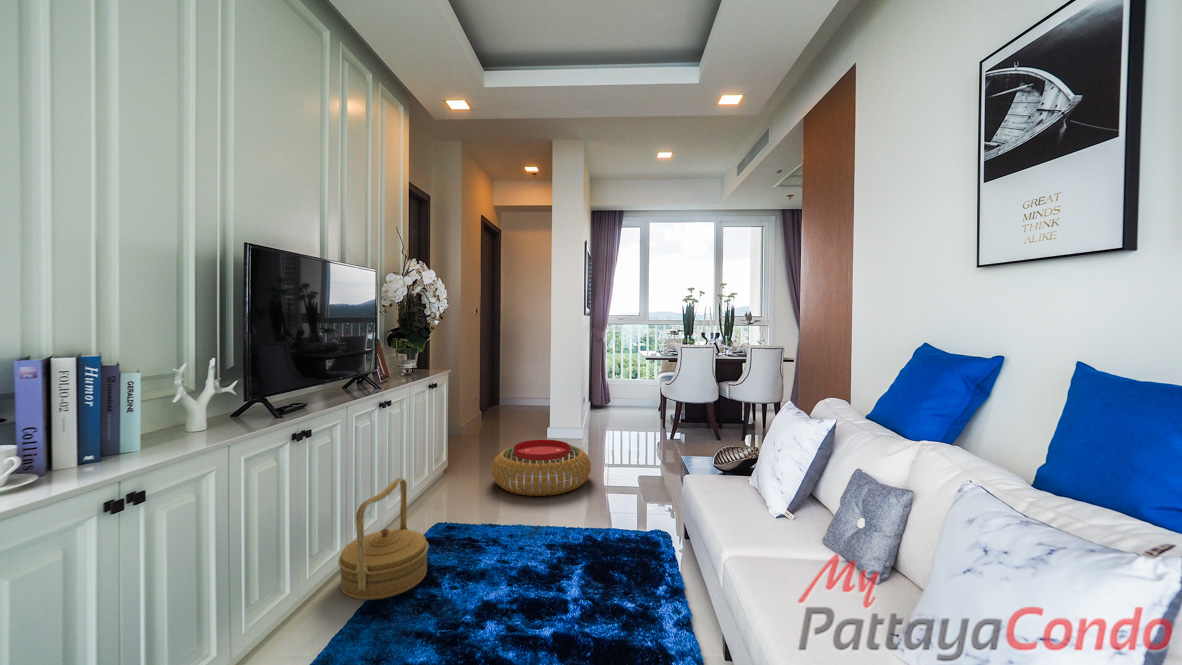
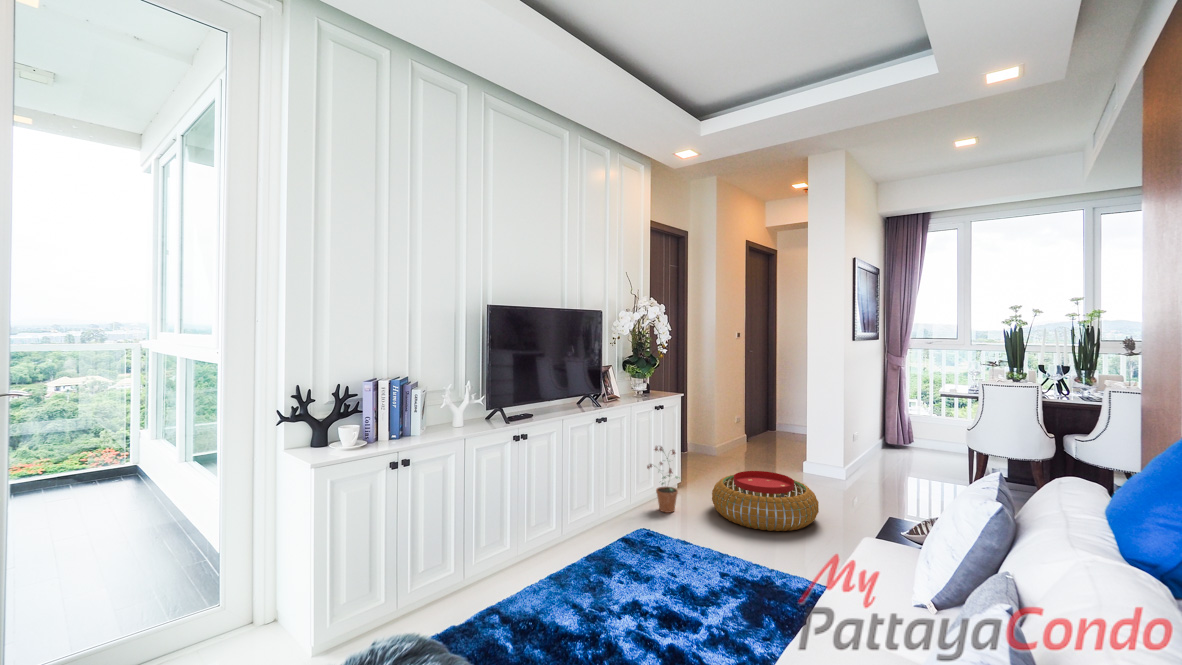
potted plant: none [425,429,464,501] -> present [647,447,679,513]
woven basket: present [338,478,428,600] -> none [548,480,614,572]

